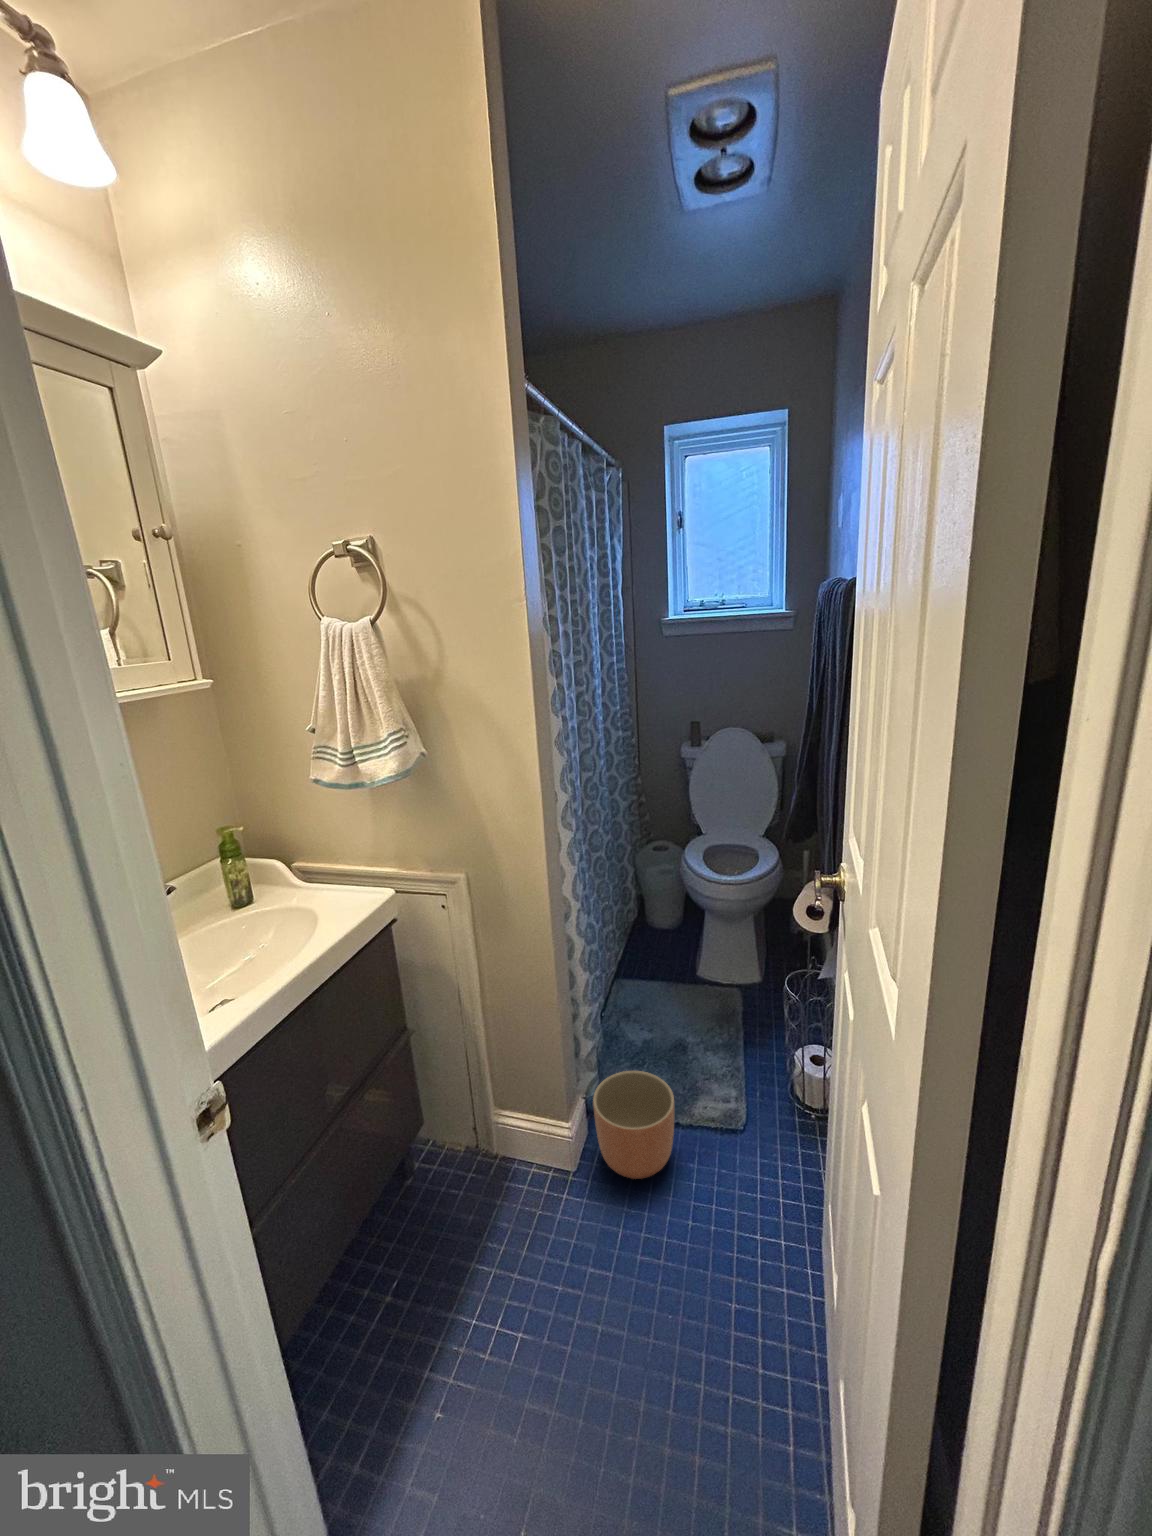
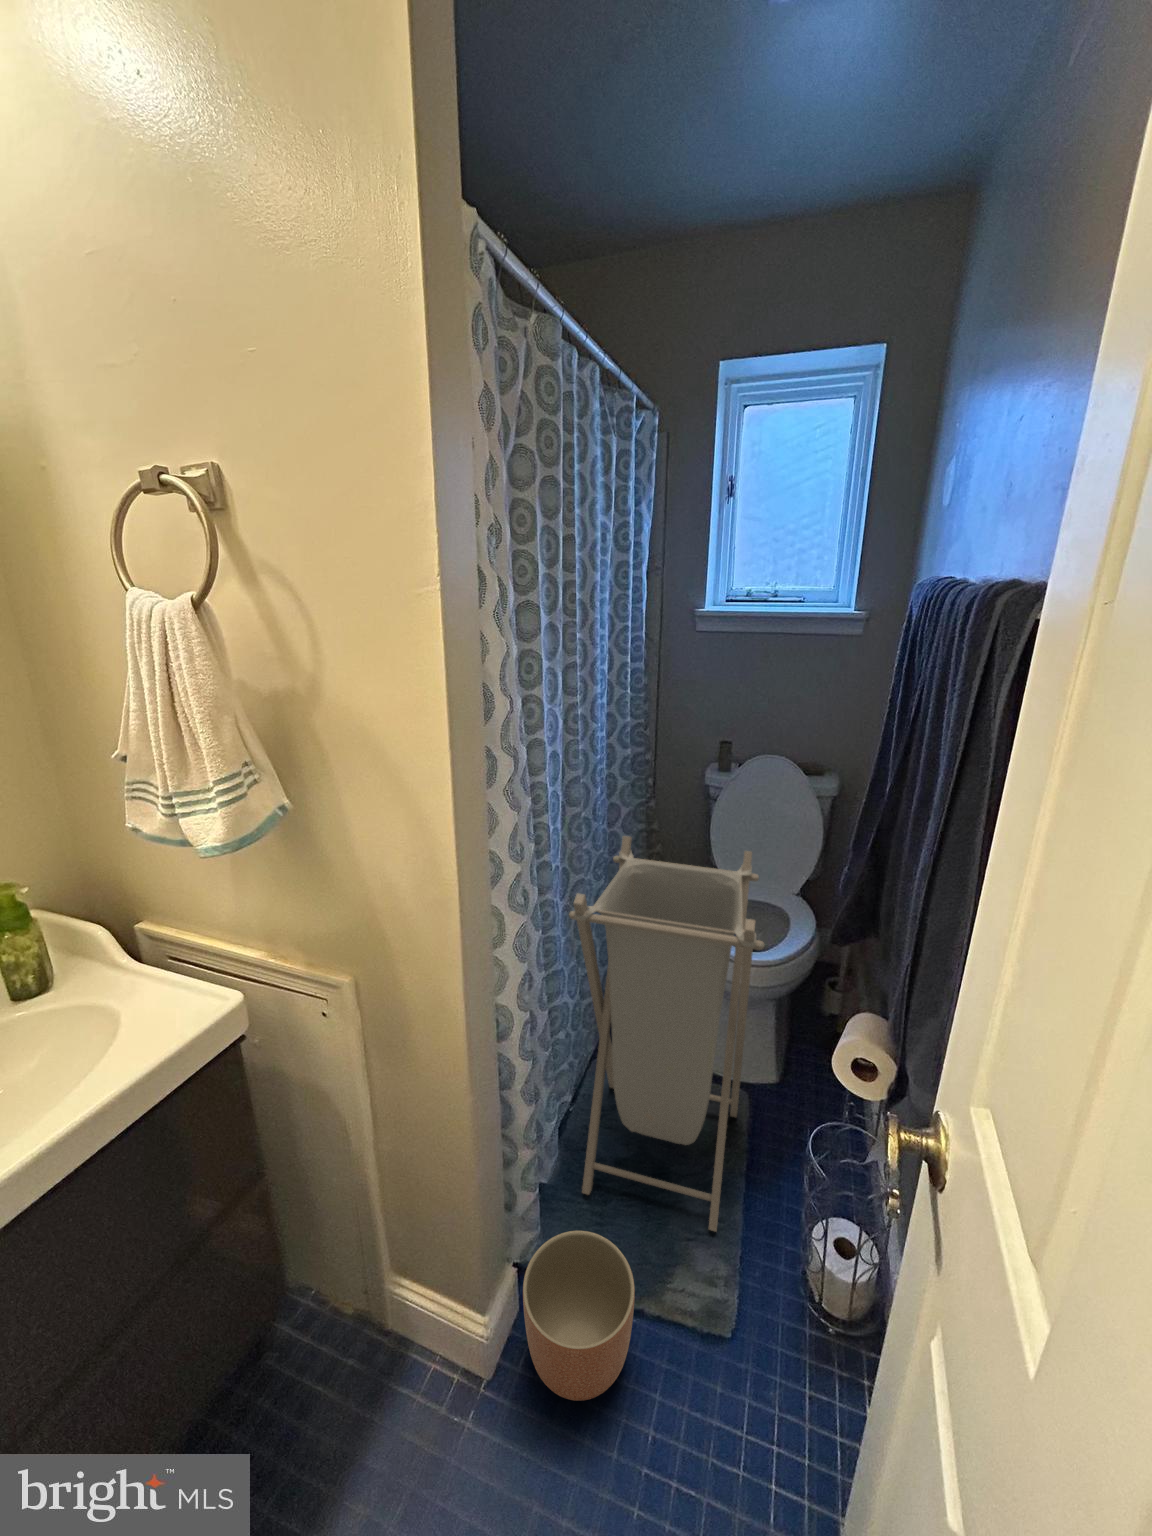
laundry hamper: none [597,792,741,1078] -> present [569,836,765,1231]

